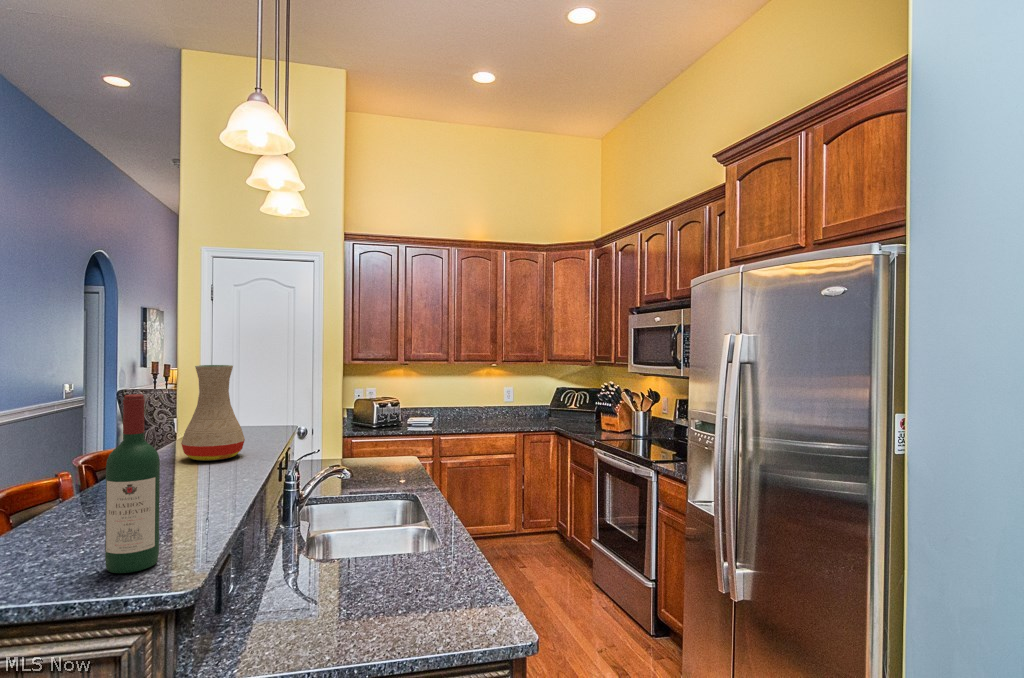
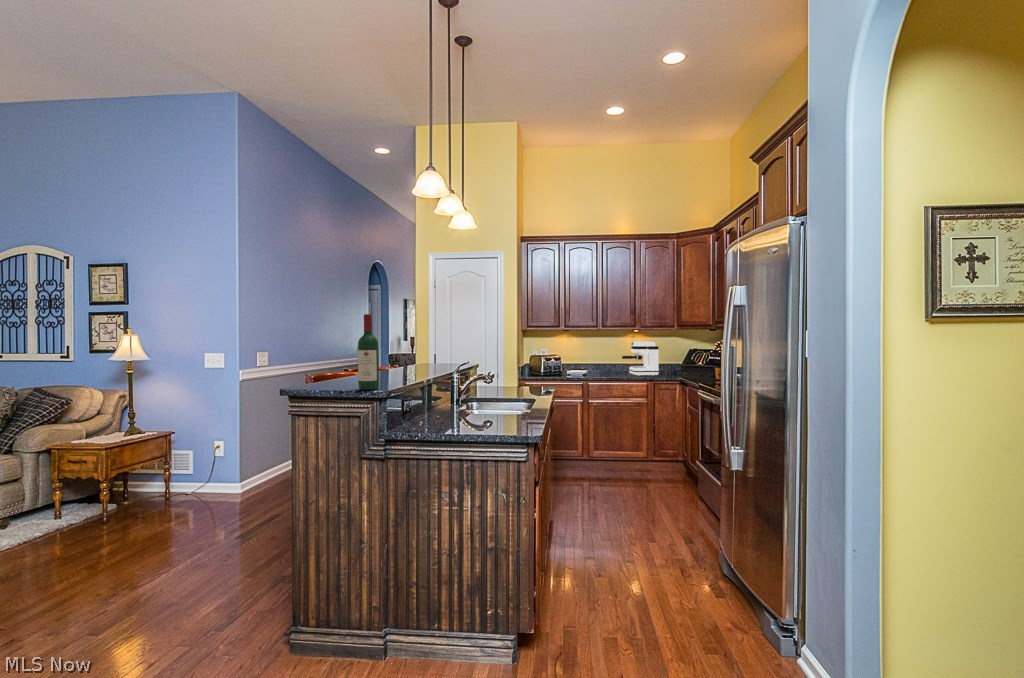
vase: present [181,365,245,461] -> none [404,317,436,369]
coffee maker: none [480,379,526,424] -> present [622,342,659,376]

